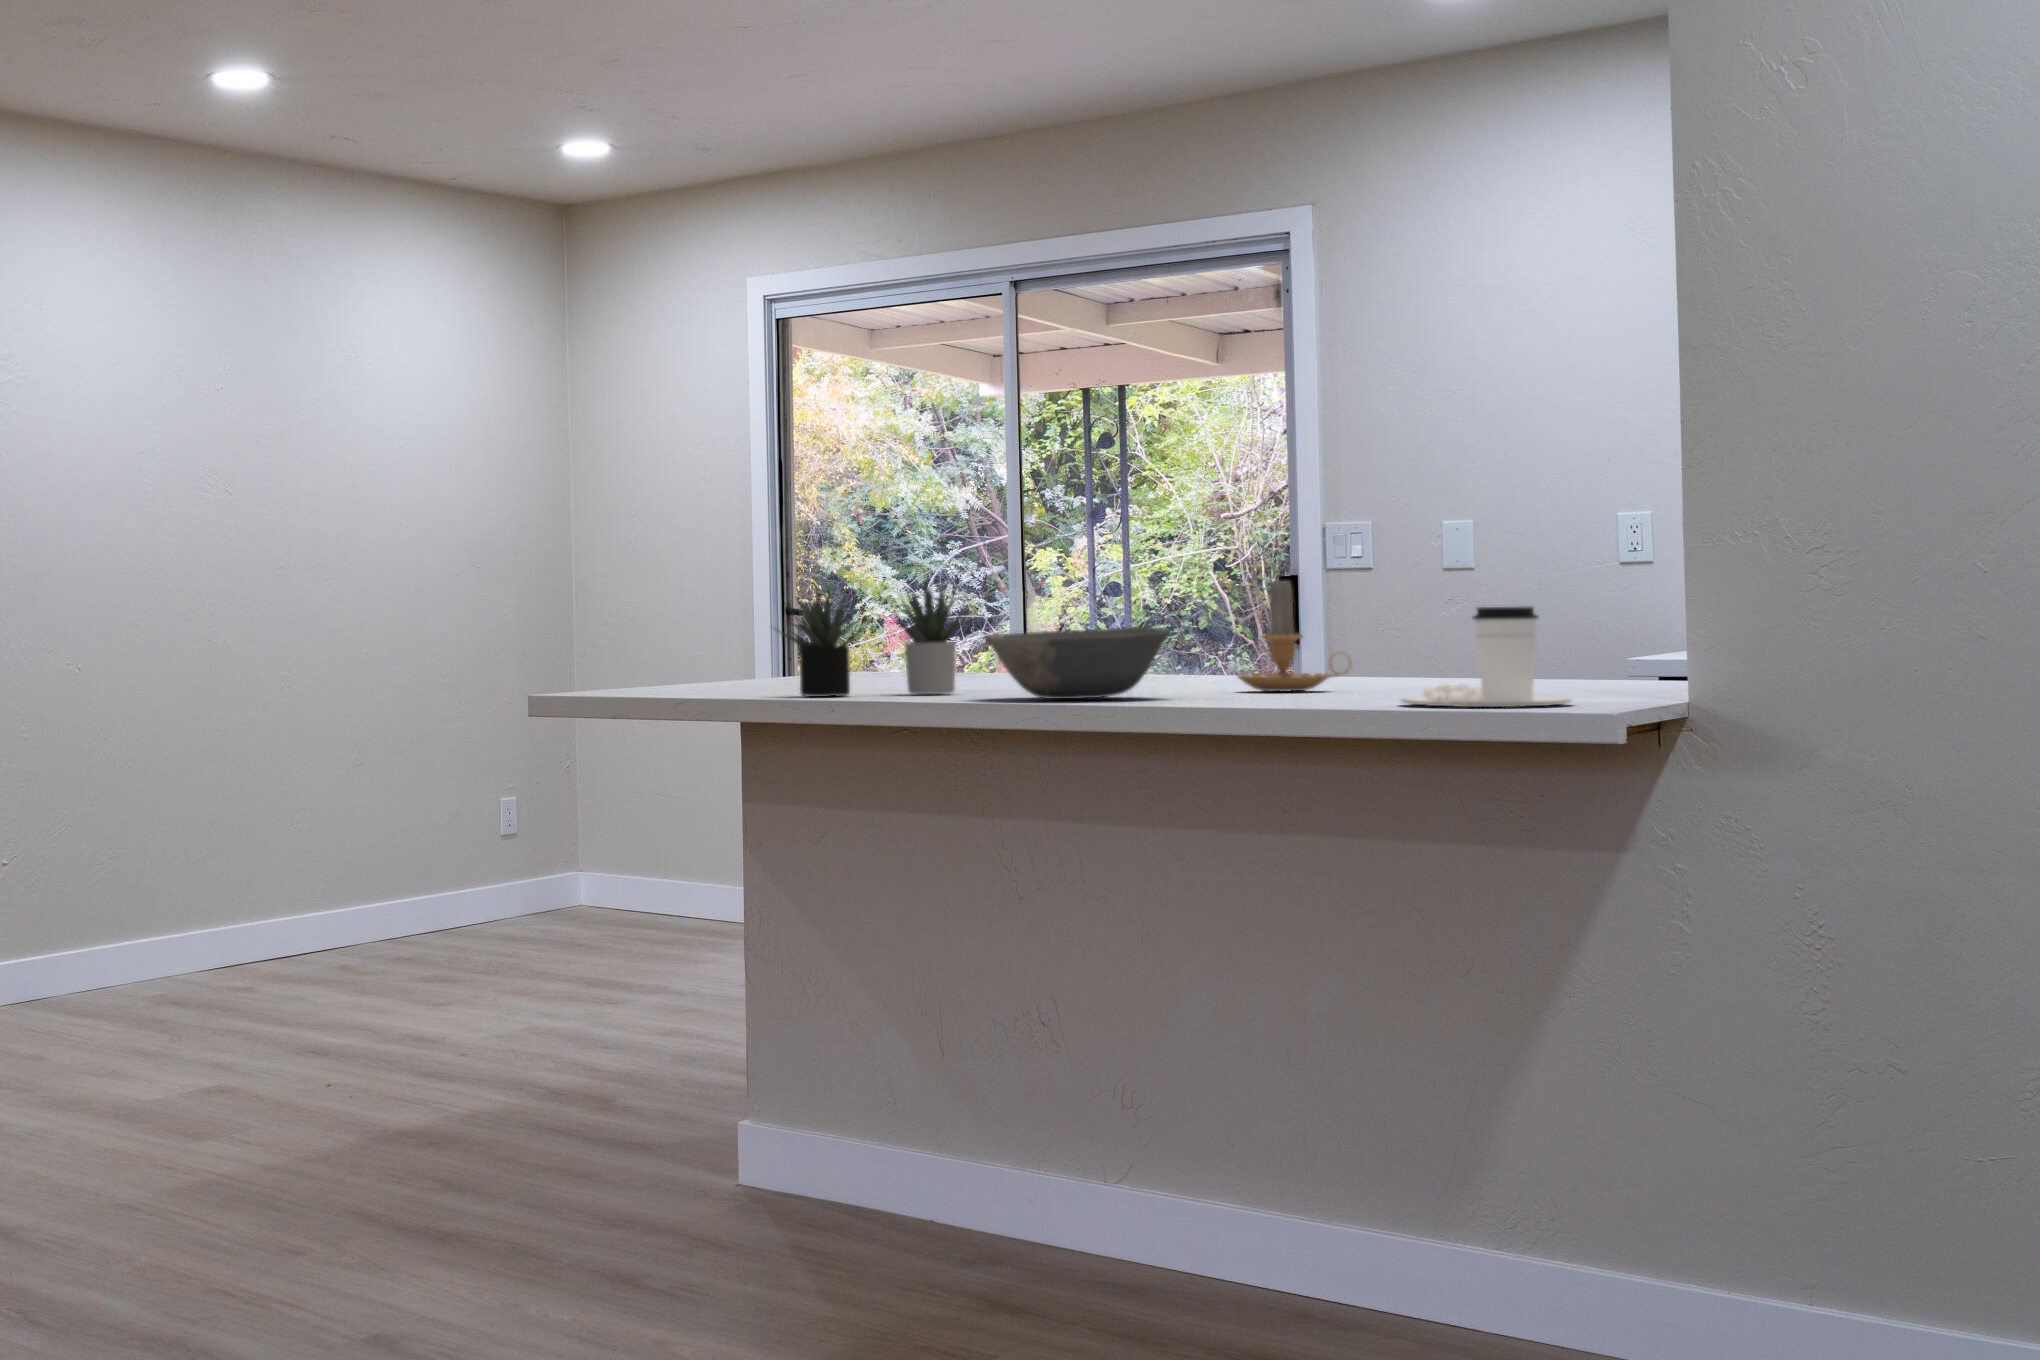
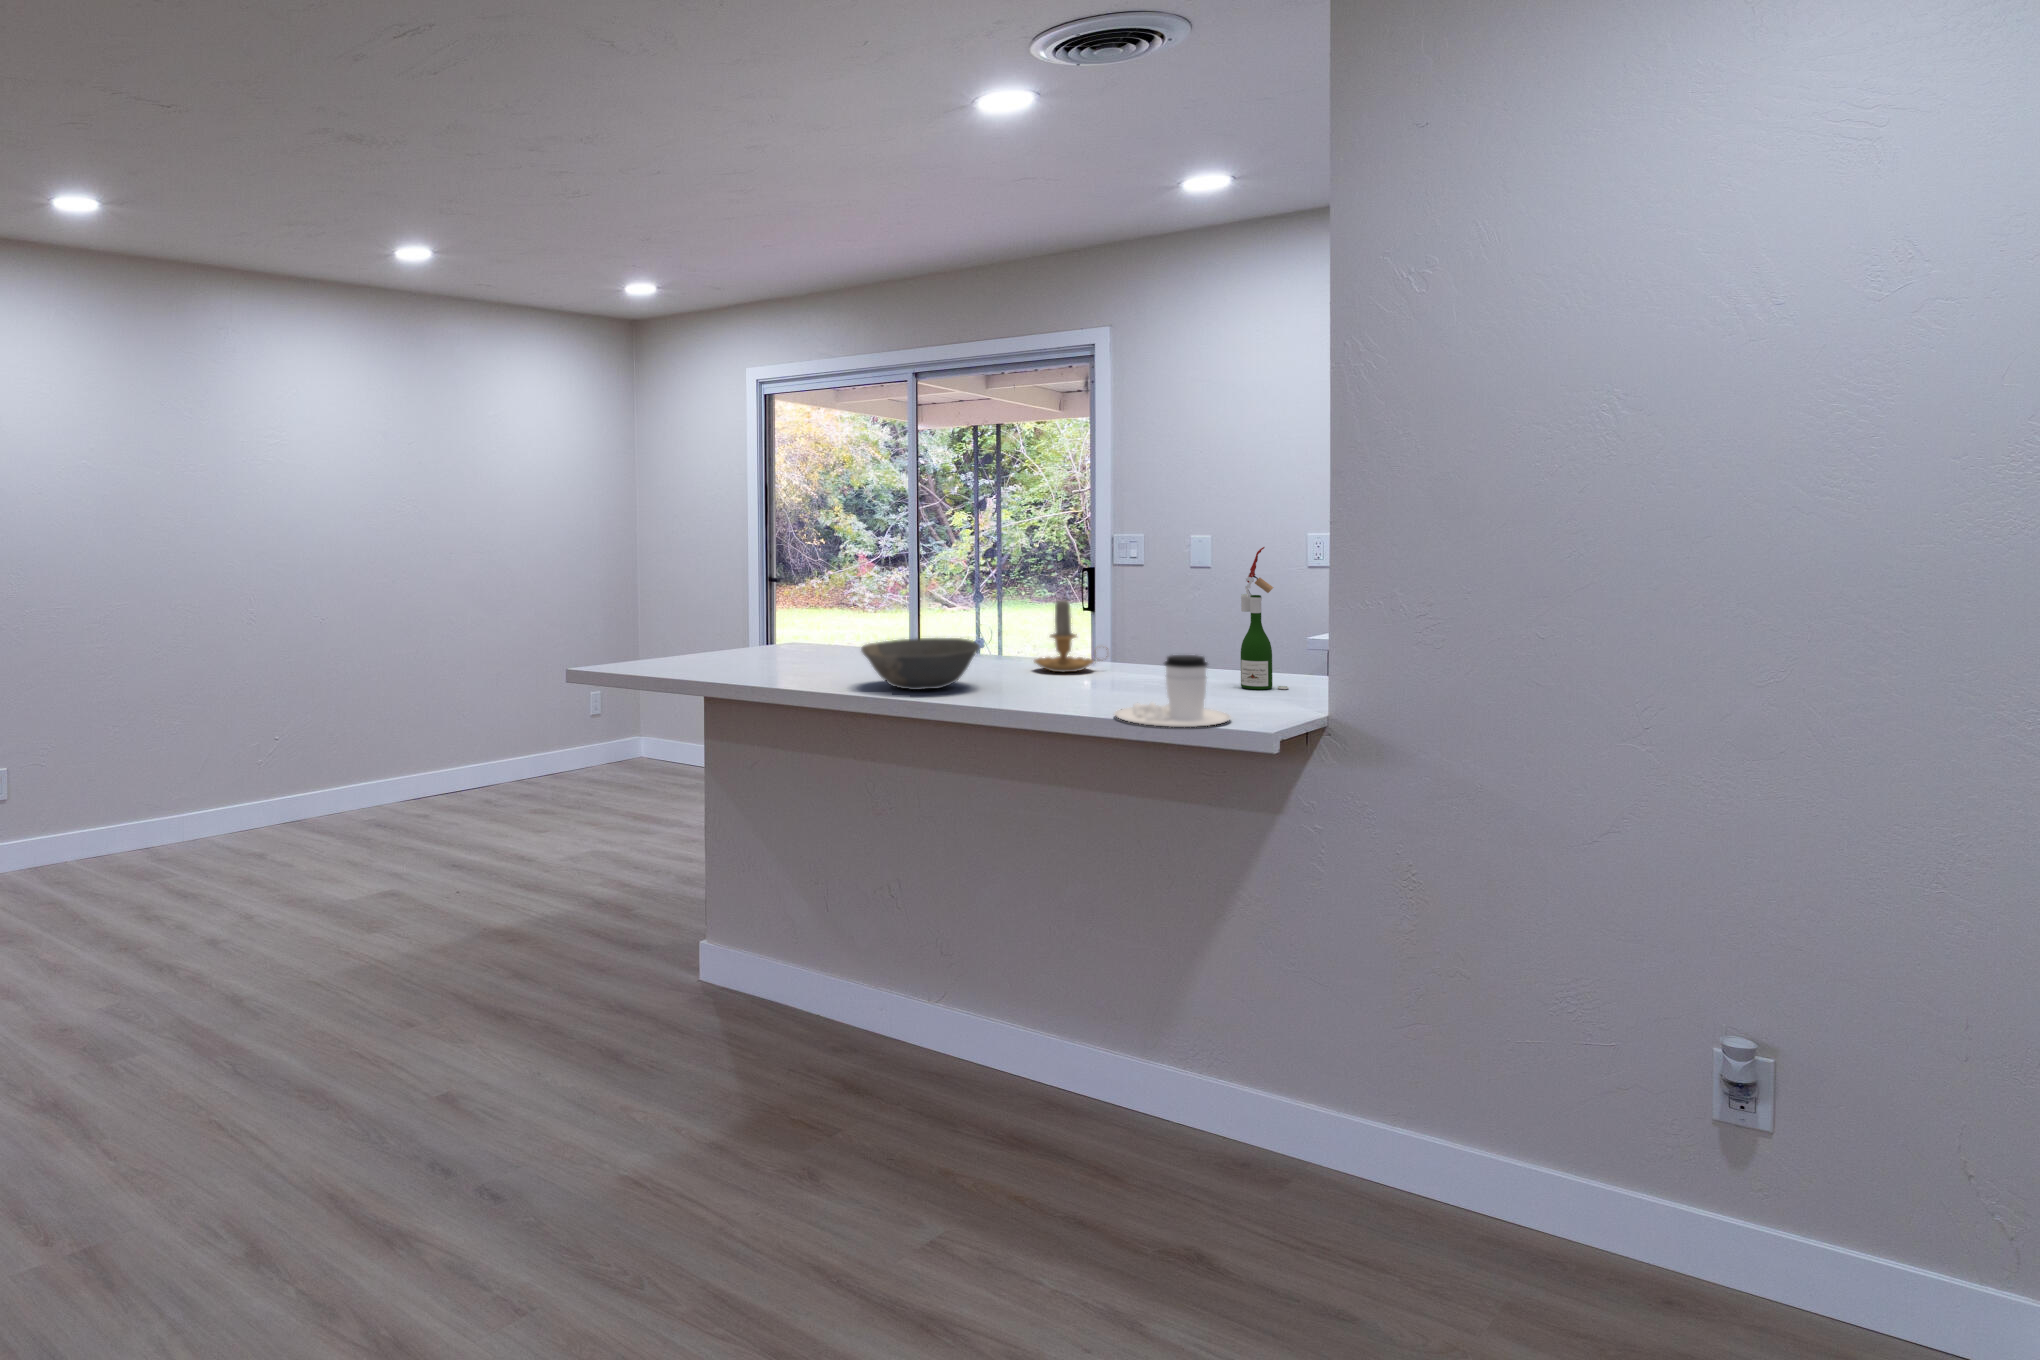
wine bottle: none [1557,477,1632,694] -> present [1241,547,1289,689]
succulent plant: present [781,580,971,697] -> none [736,594,873,673]

